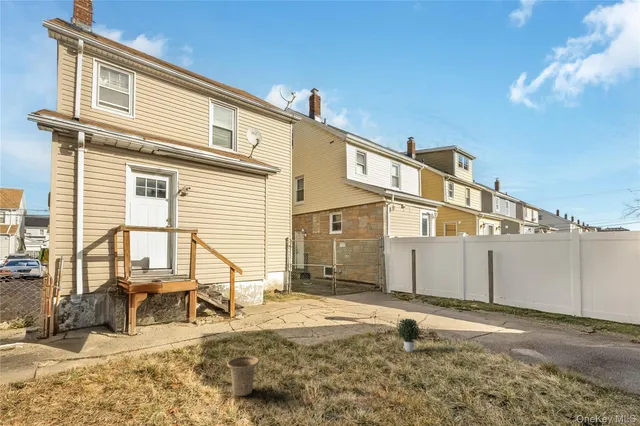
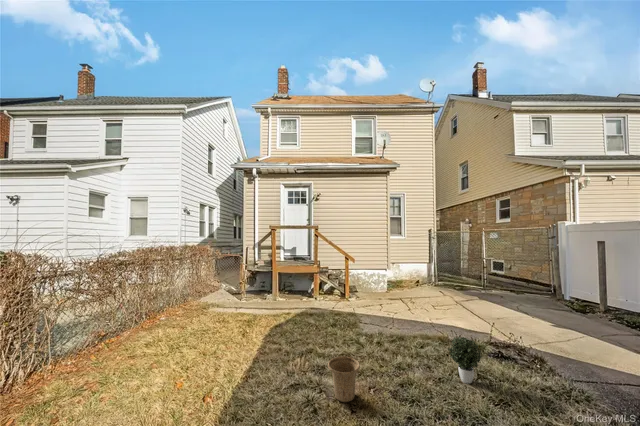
basket: present [227,356,259,396] -> present [328,356,360,402]

